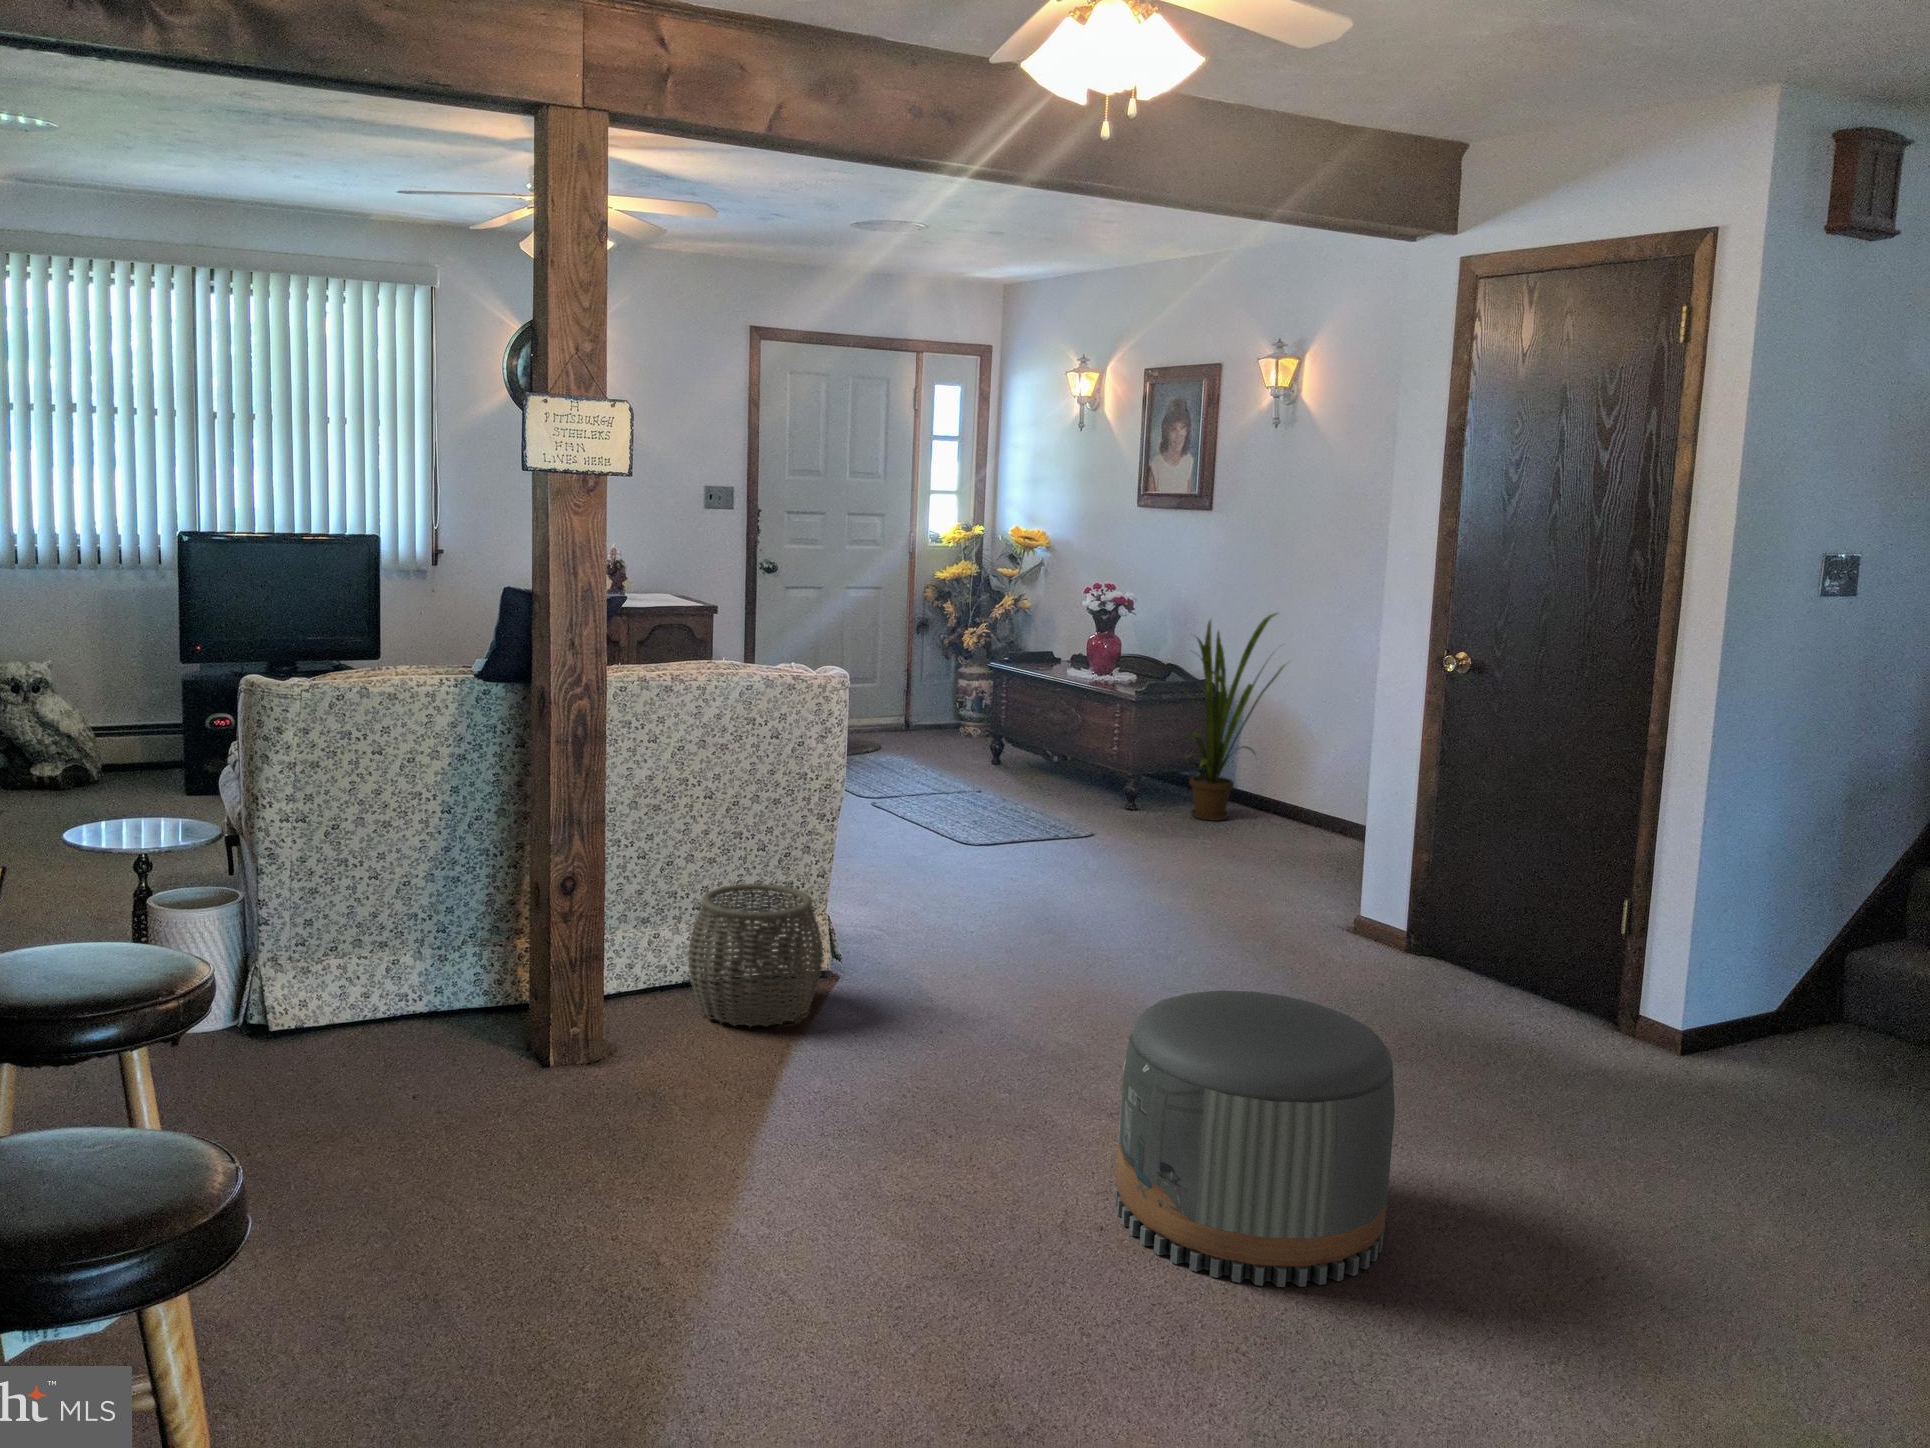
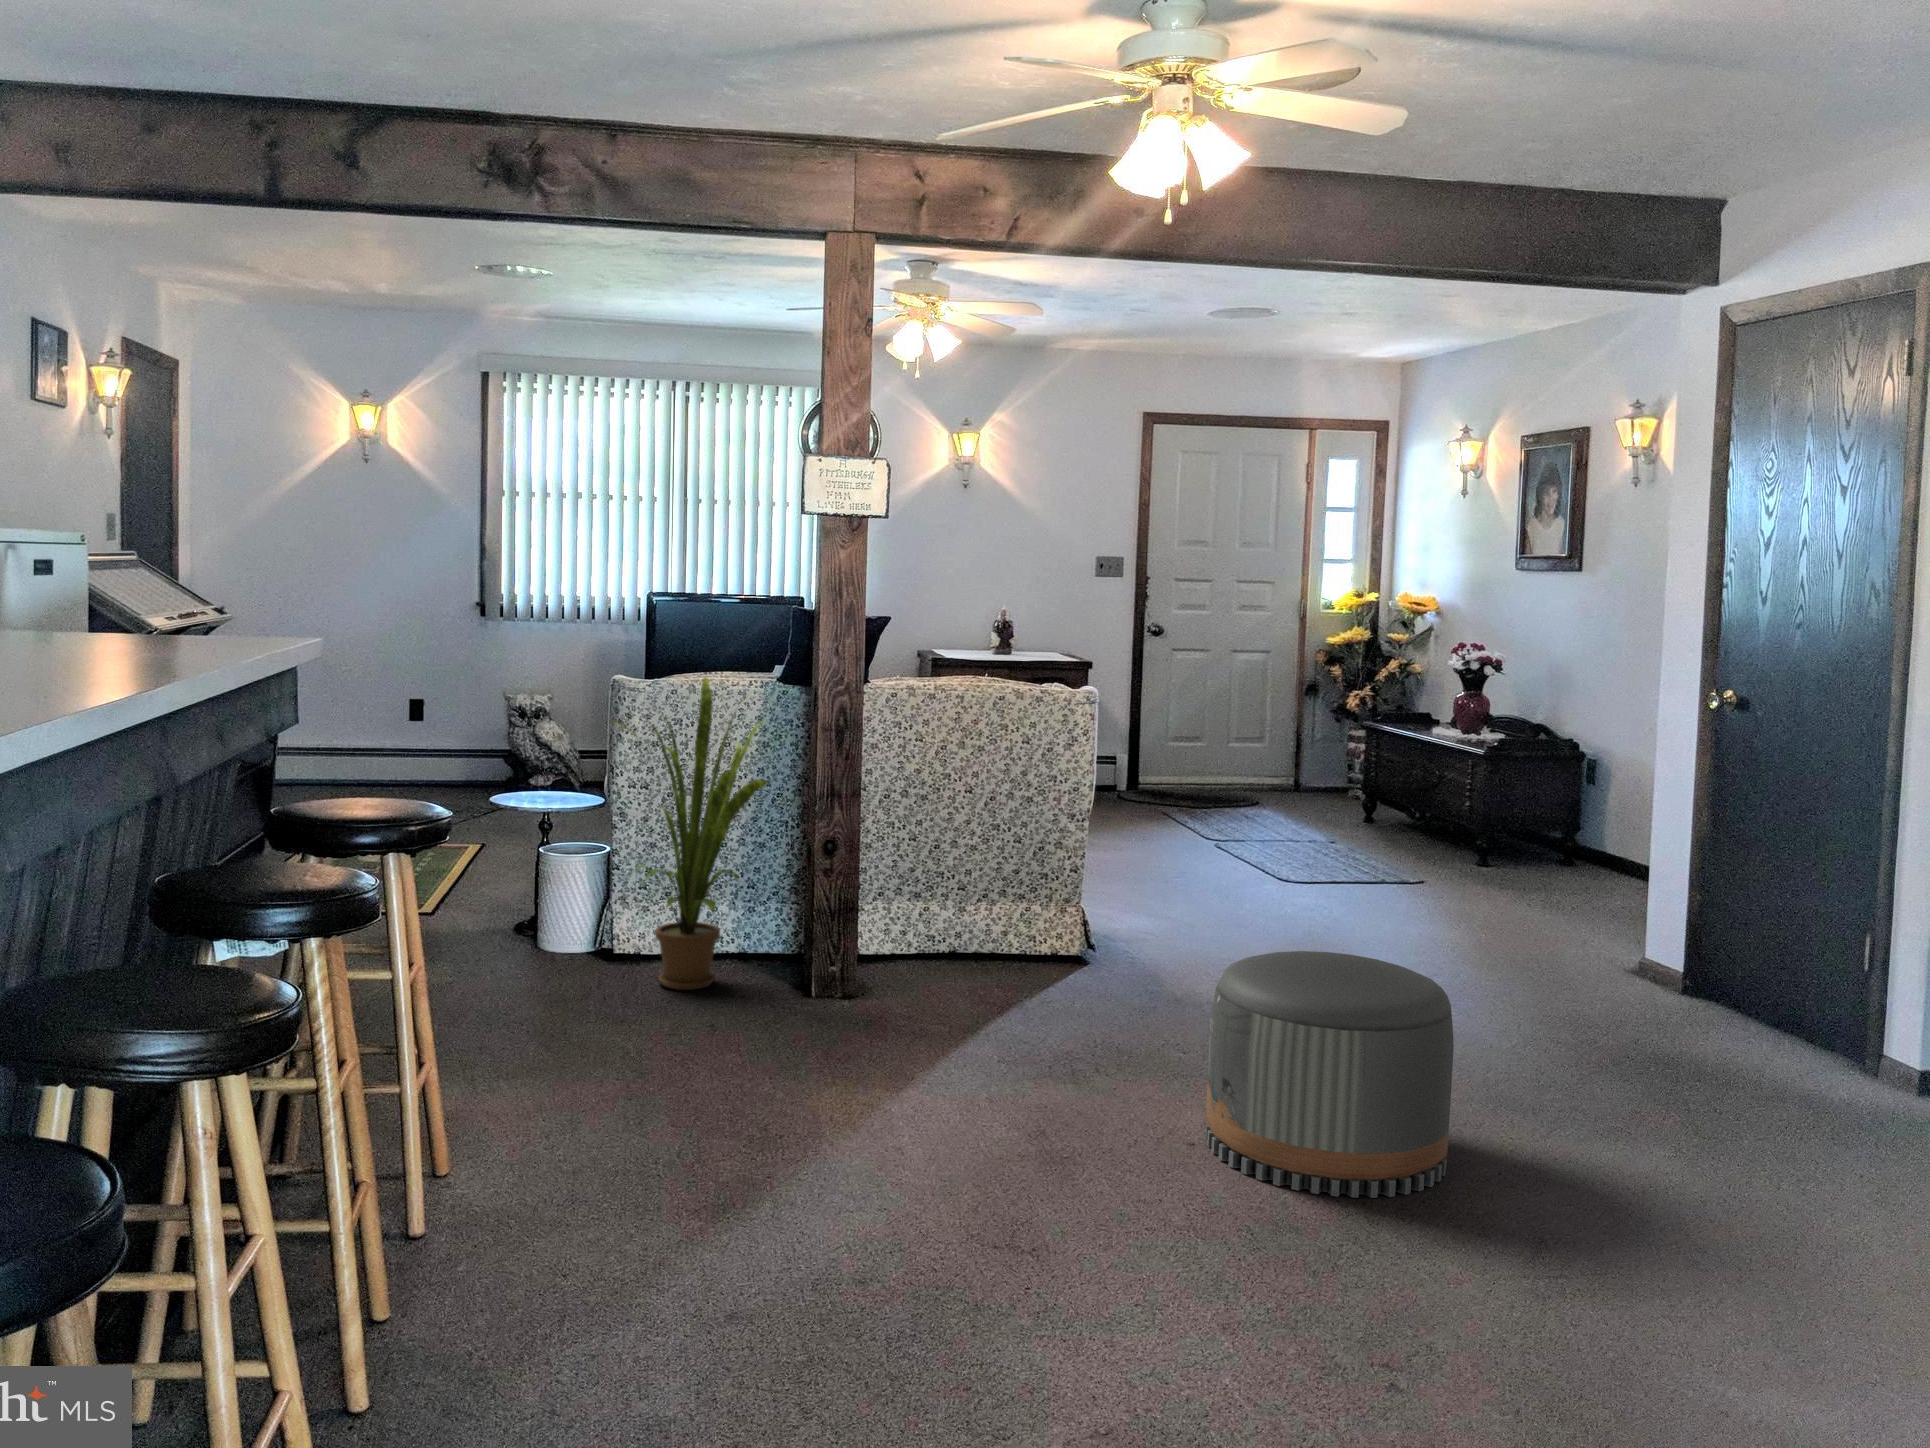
house plant: present [1186,613,1285,821] -> present [612,677,769,990]
woven basket: present [687,884,824,1027] -> none [940,869,1057,987]

